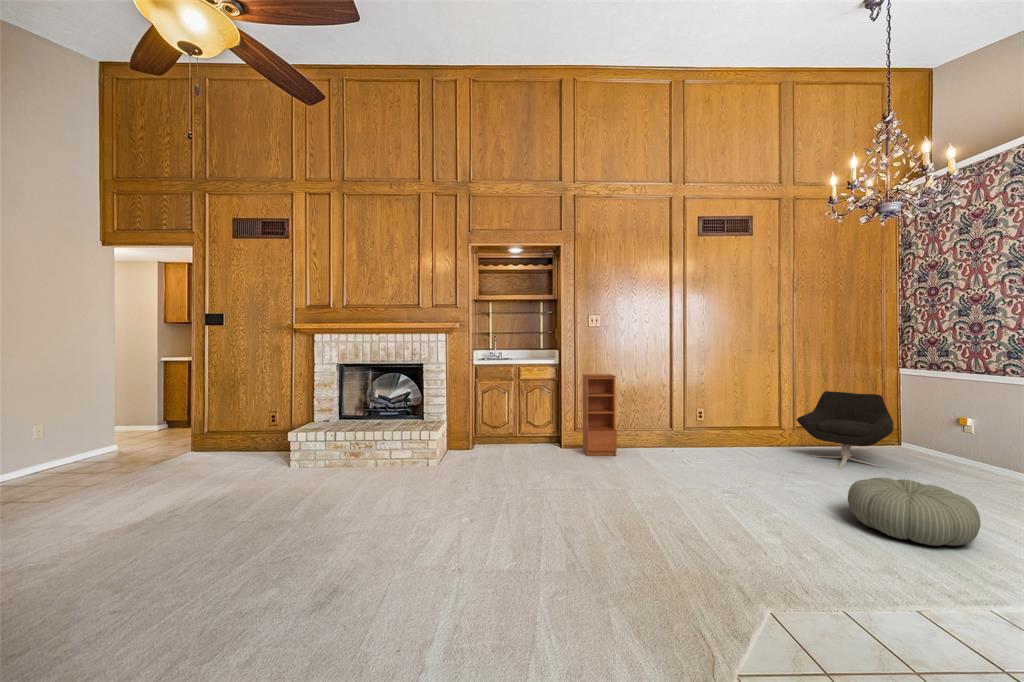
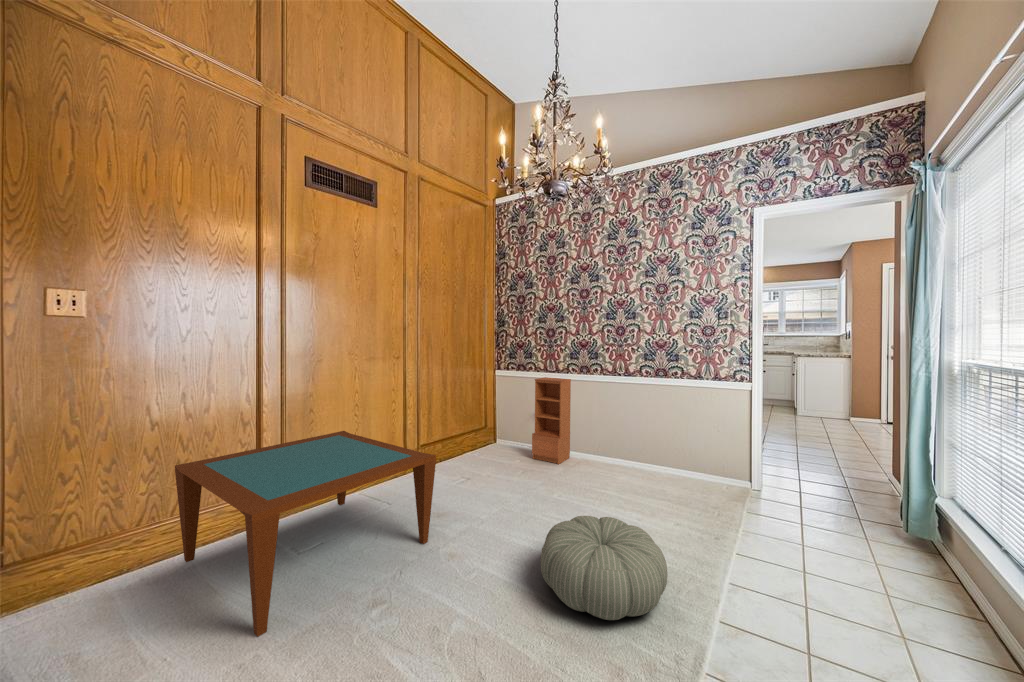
bookcase: present [583,374,617,456] -> present [532,377,571,464]
lounge chair: present [797,391,893,468] -> none [429,399,516,491]
coffee table: none [632,400,782,478] -> present [175,431,436,637]

